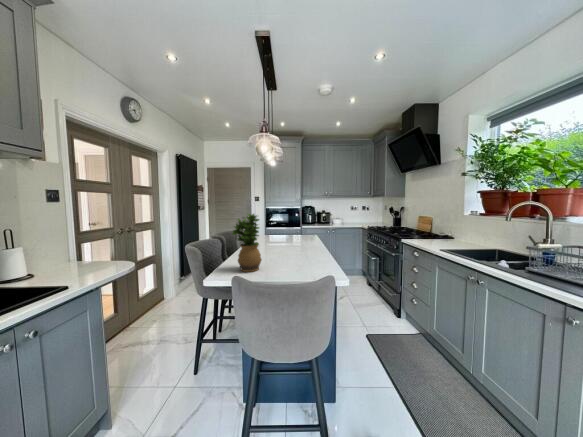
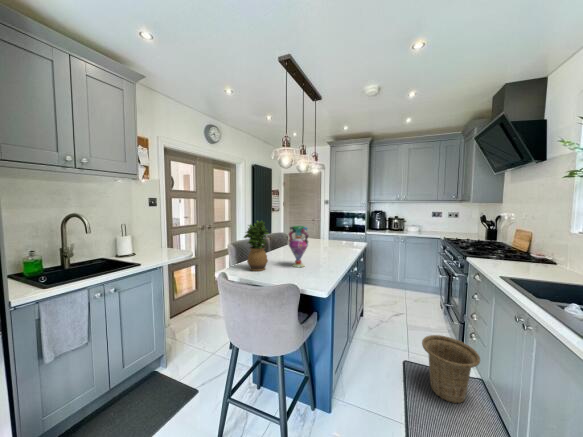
vase: none [275,219,299,263] -> present [289,226,309,267]
basket: none [386,306,431,358] -> present [422,335,480,403]

